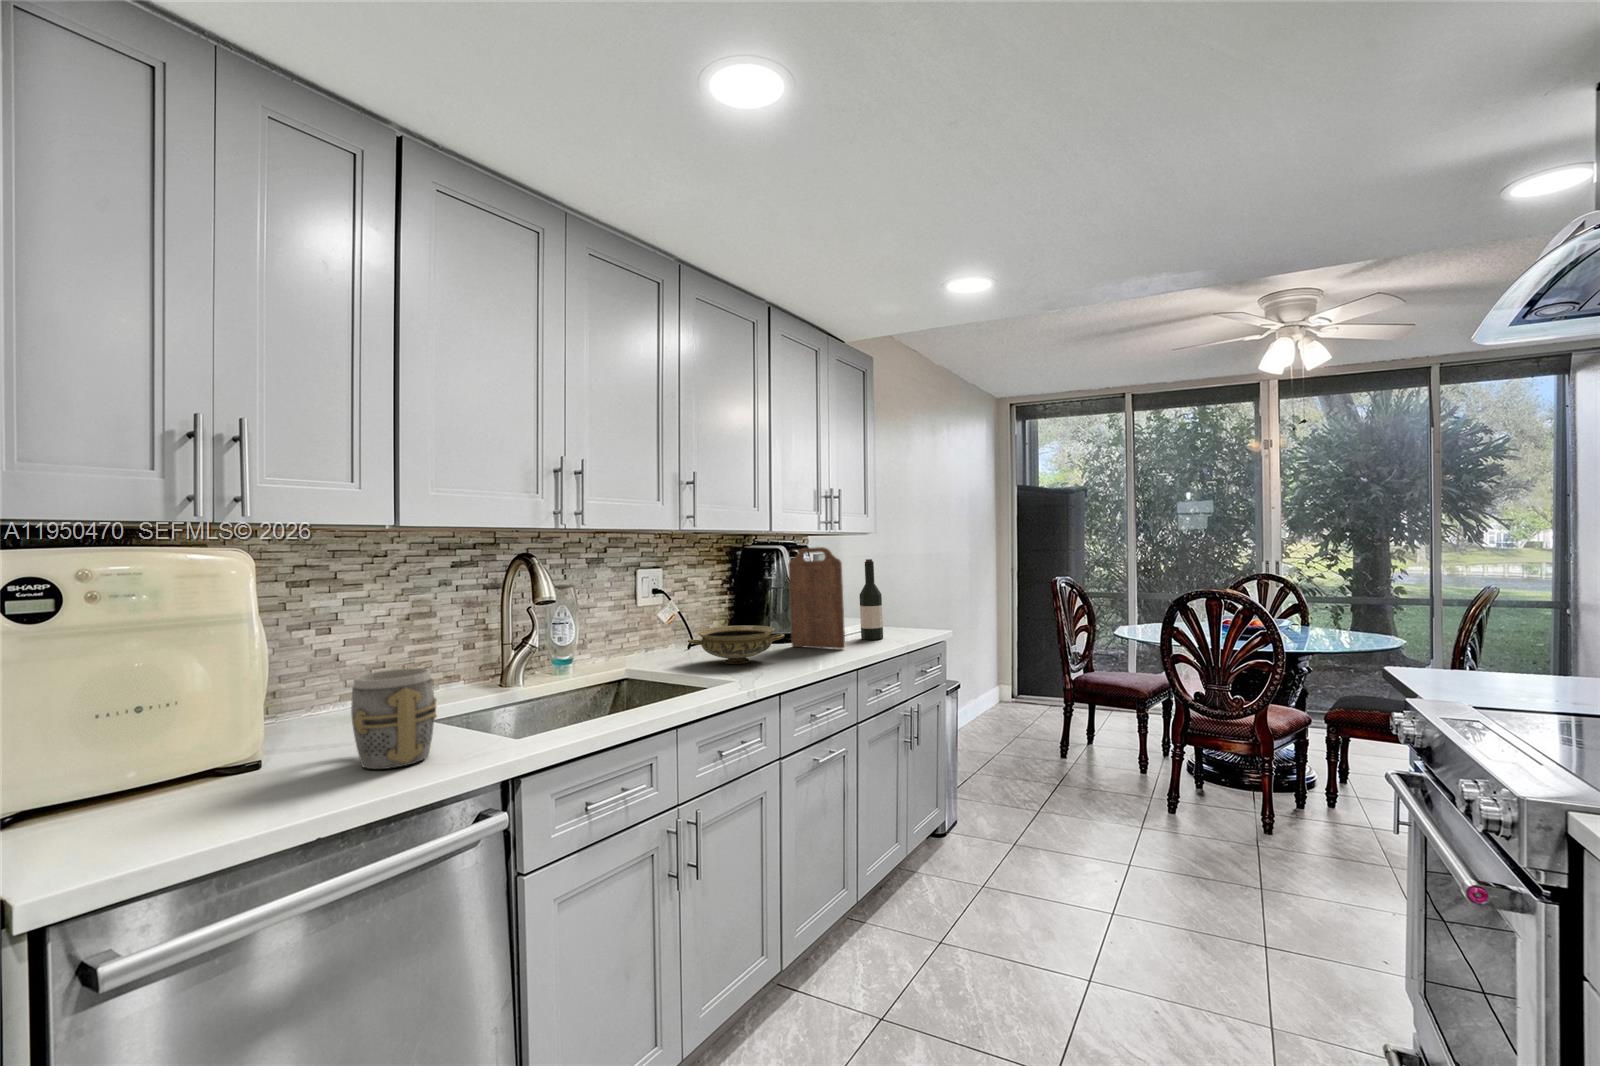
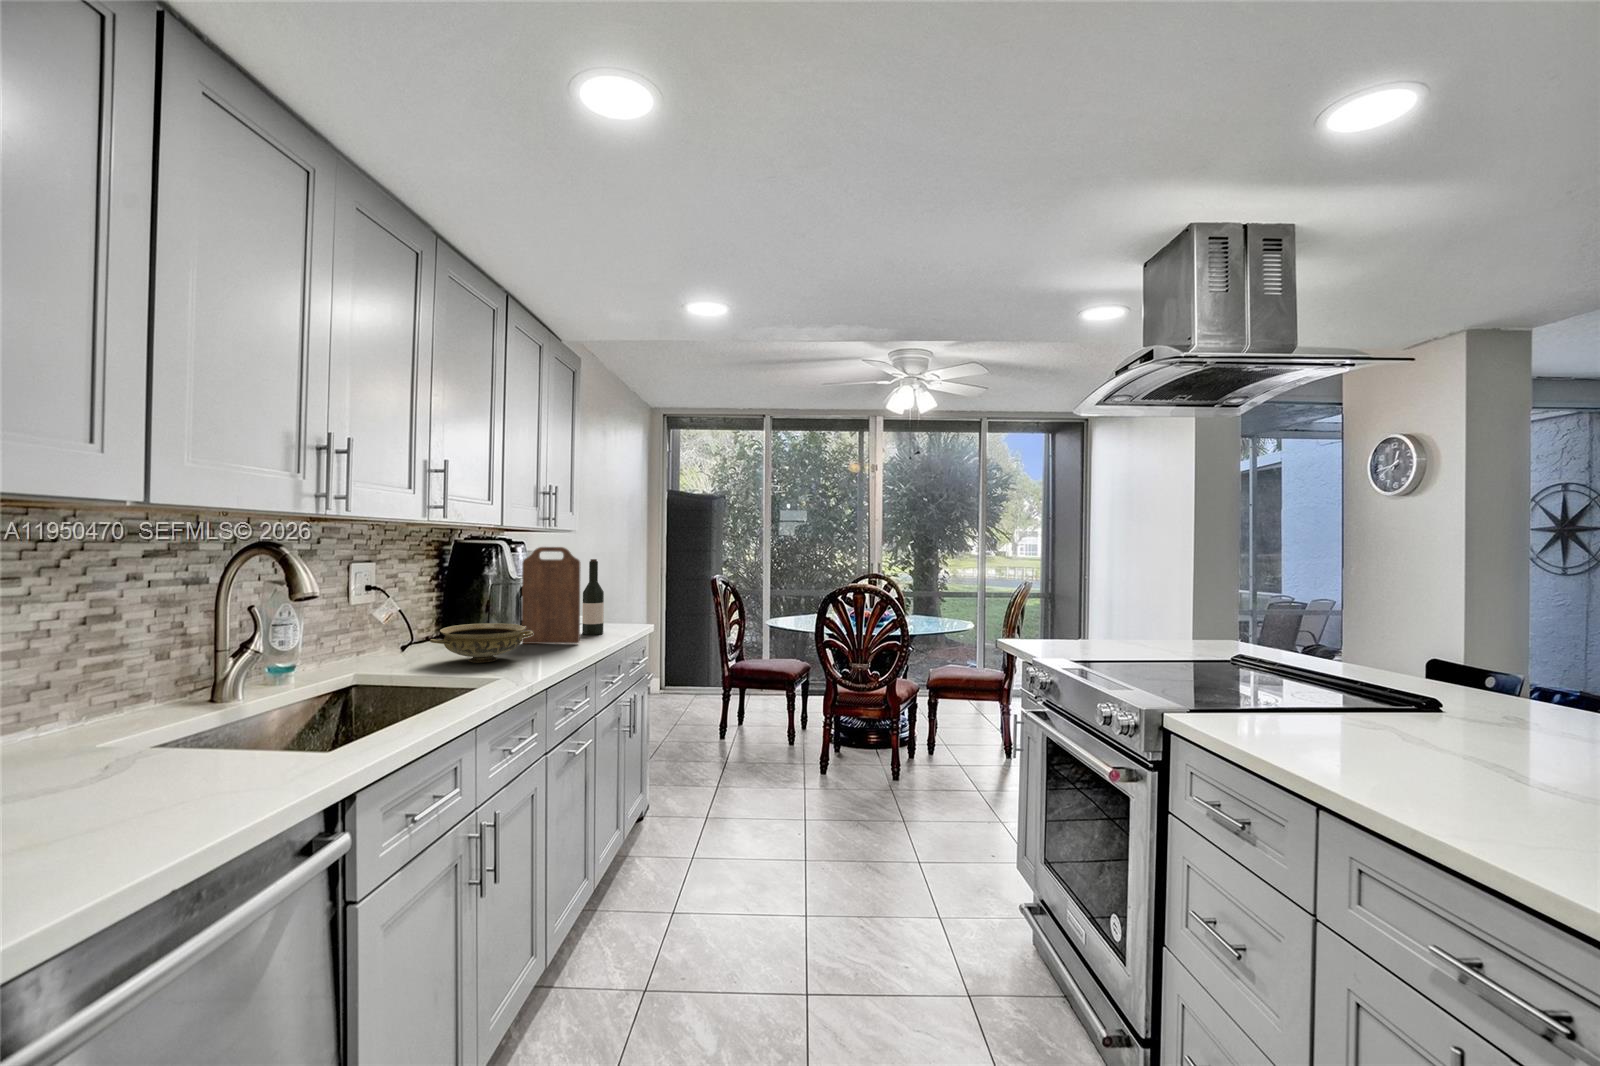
mug: present [351,668,437,769] -> none [124,680,253,804]

